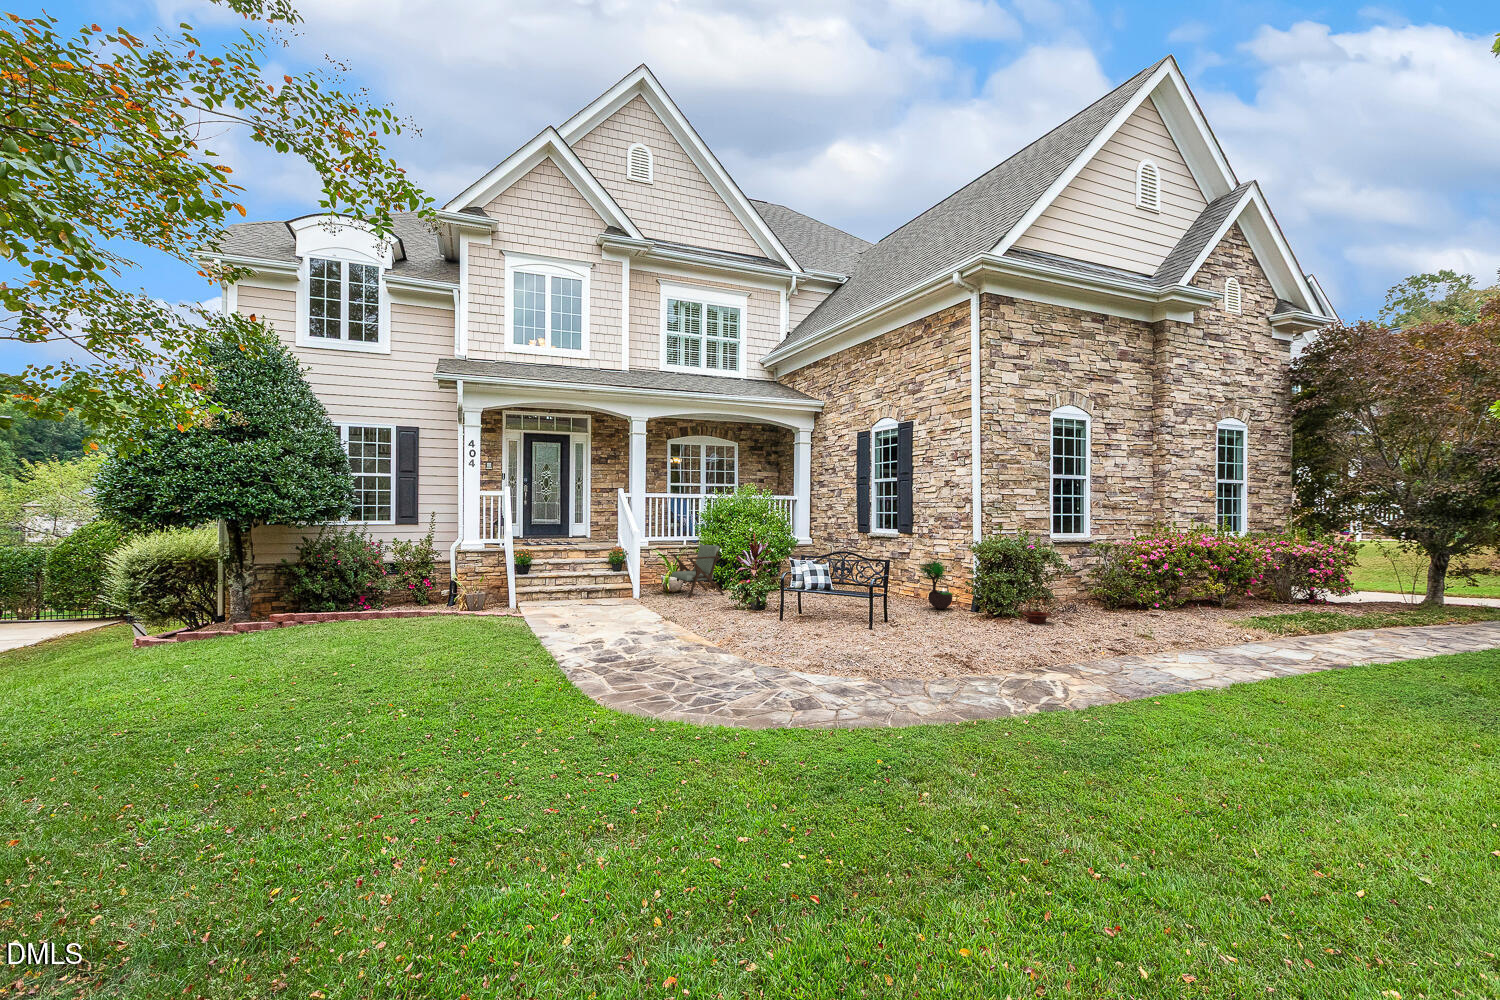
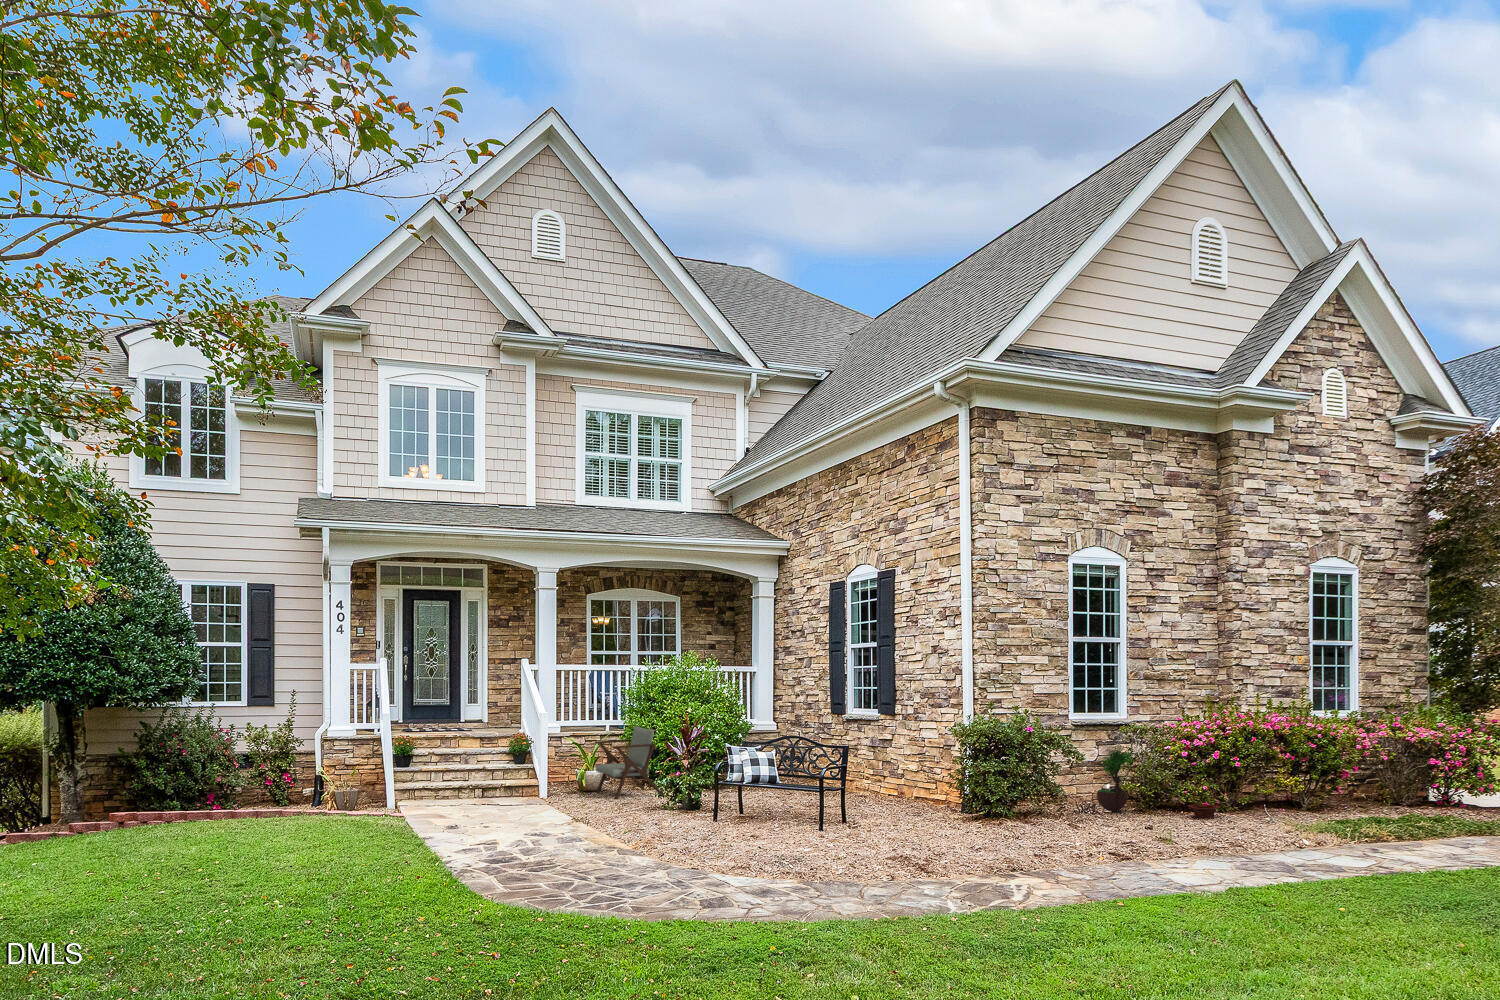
potted tree: present [920,559,952,609] -> present [1097,748,1132,811]
basket: present [1023,596,1051,624] -> present [1188,785,1220,818]

